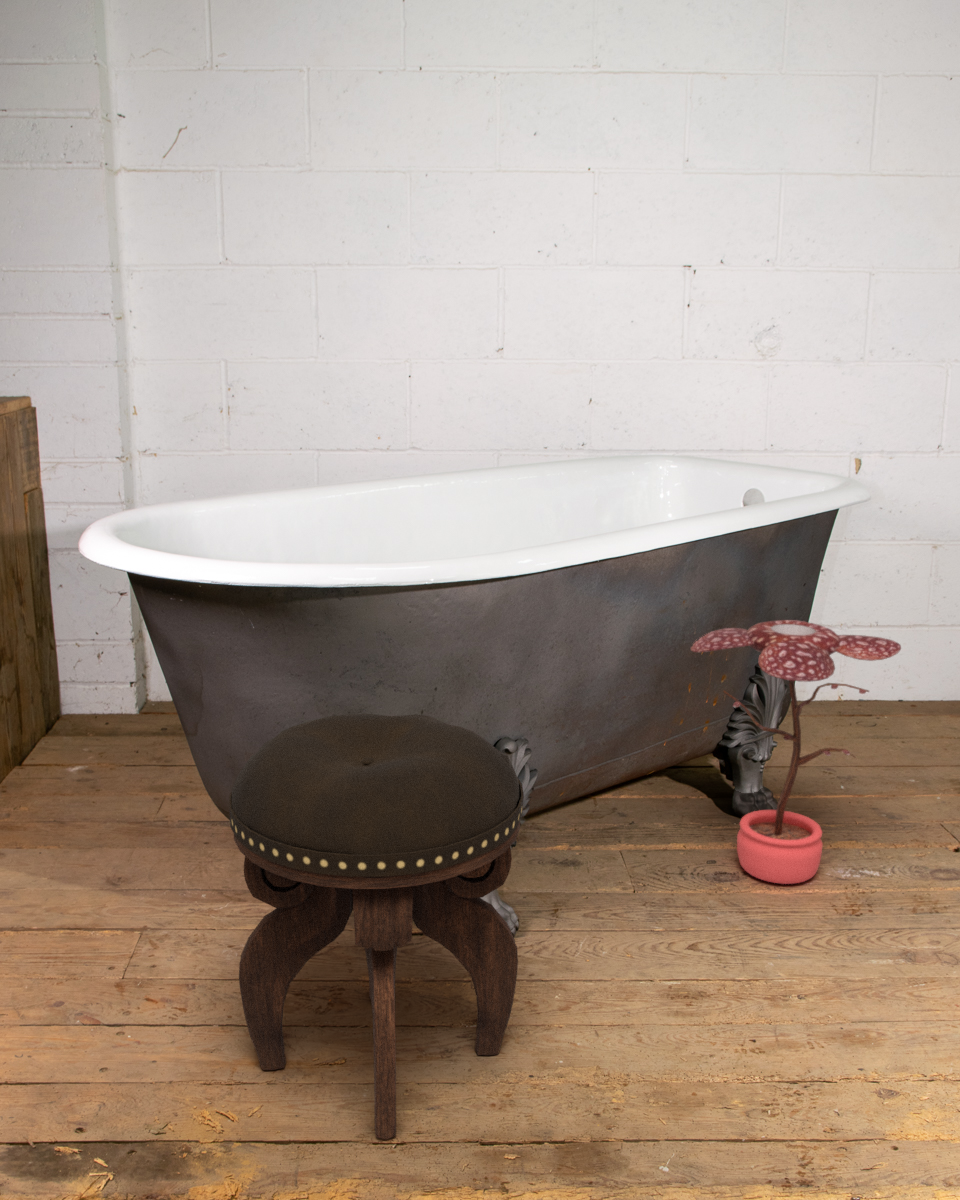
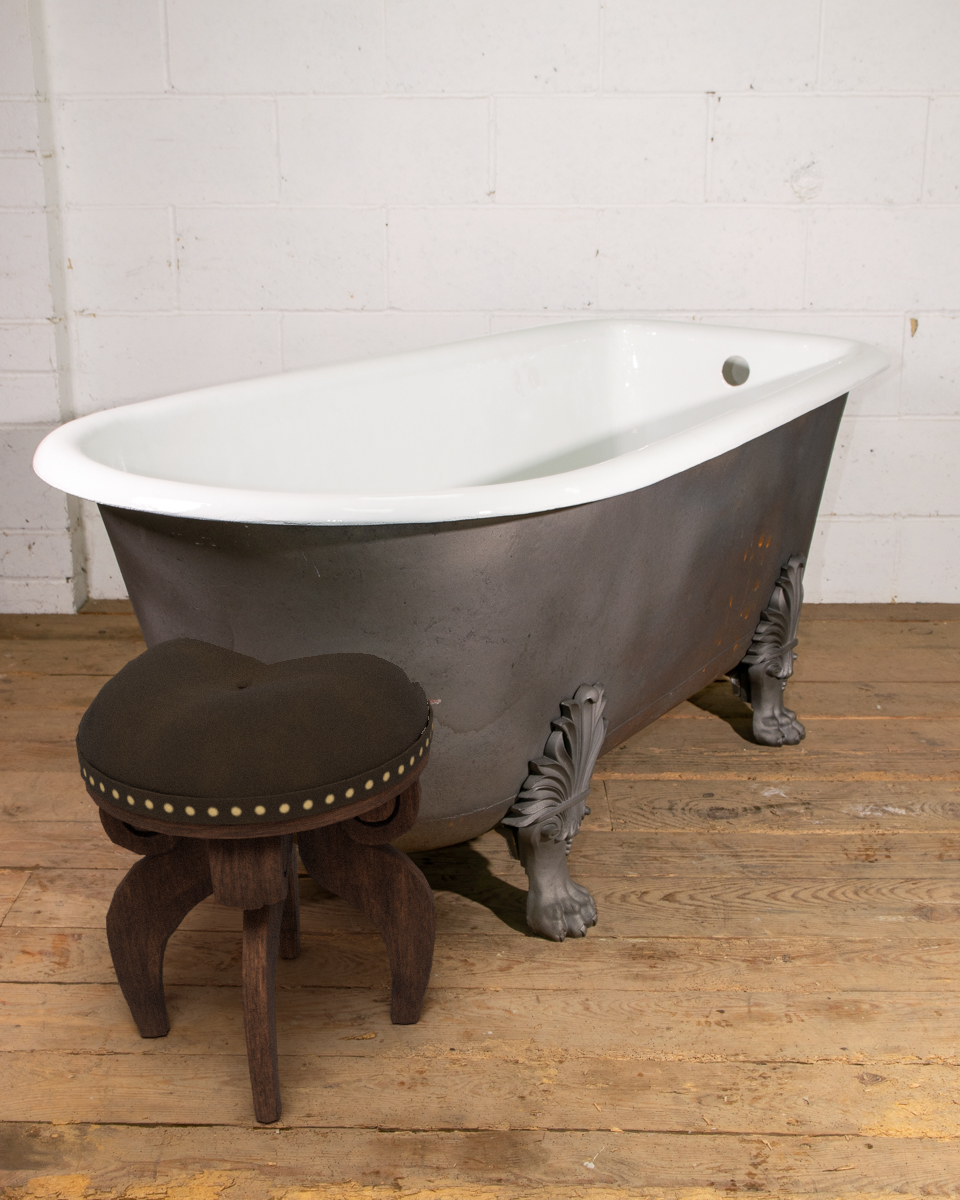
potted plant: present [691,620,901,884] -> none [679,511,933,823]

